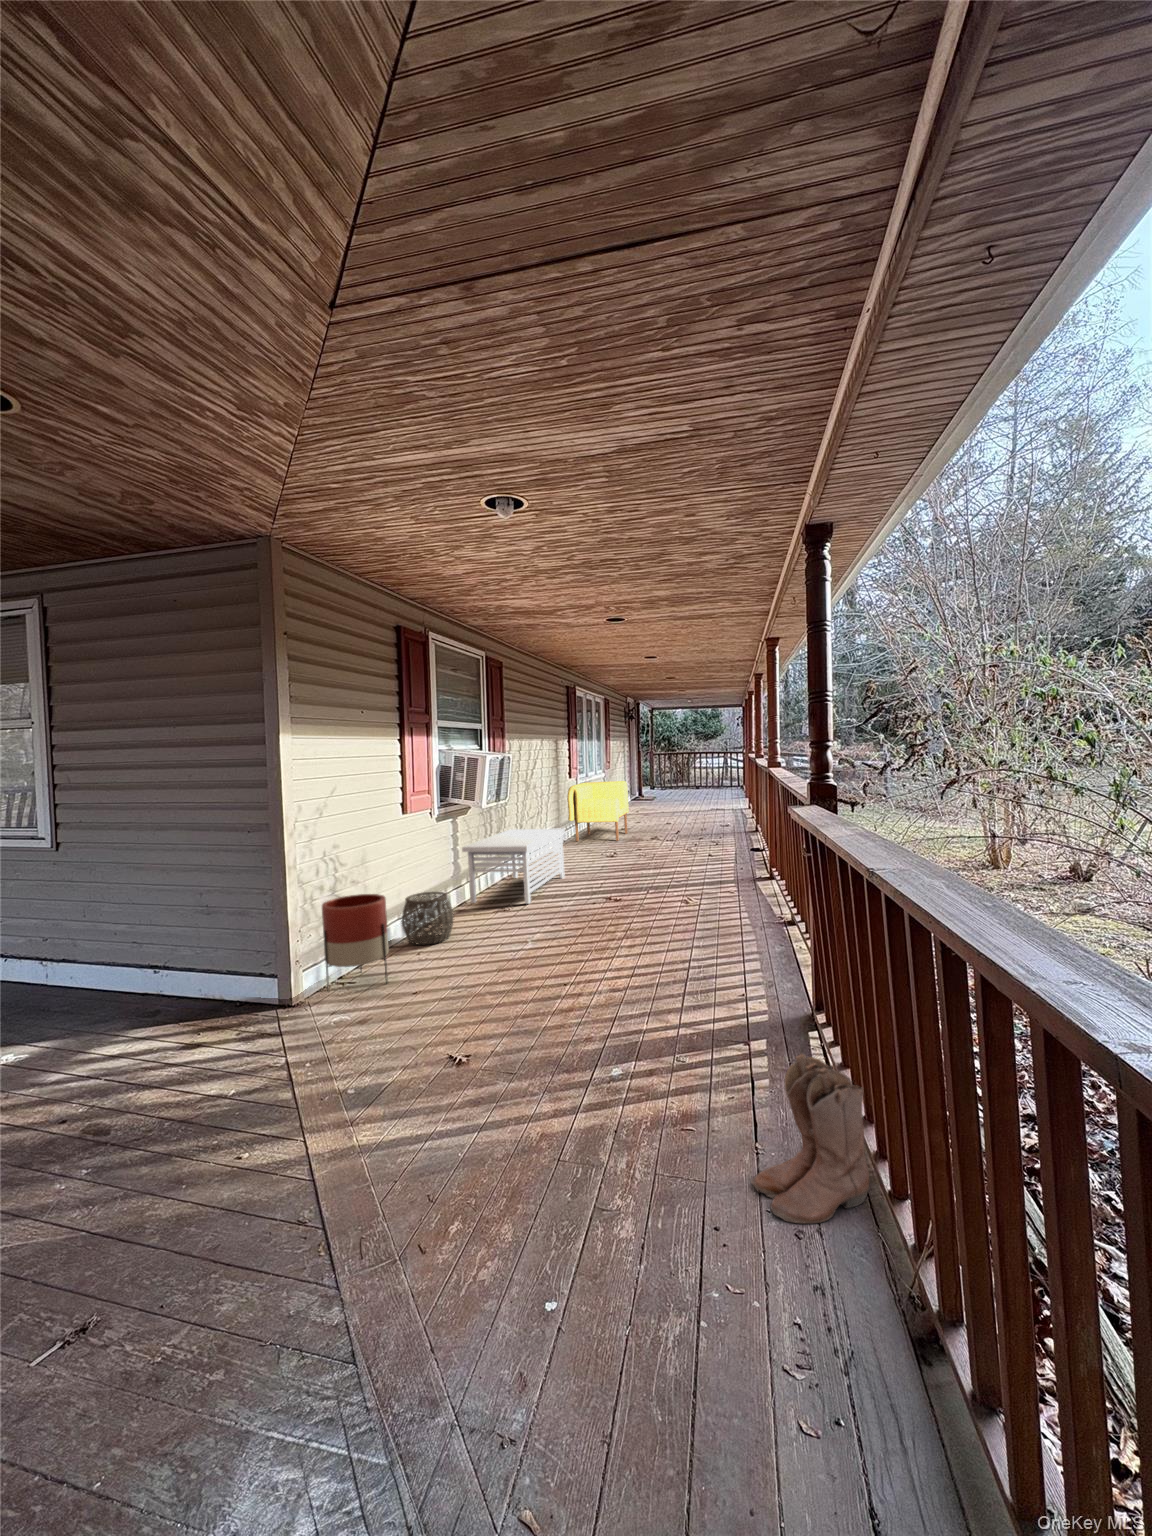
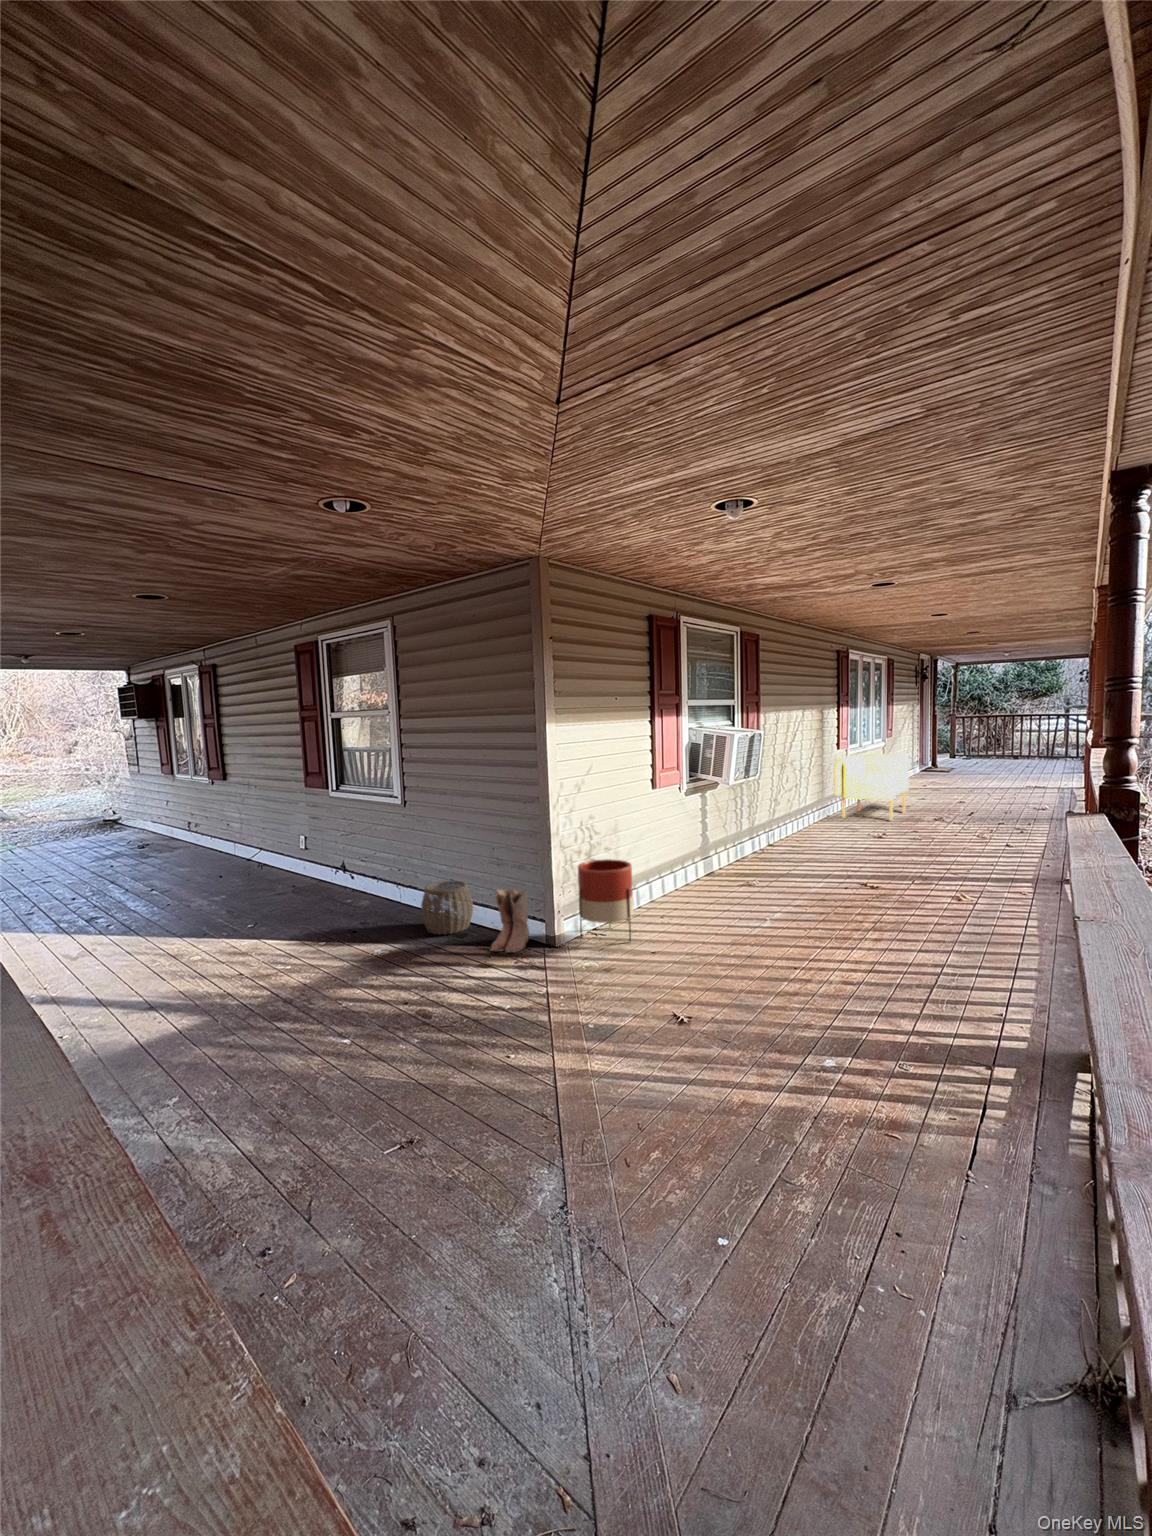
storage bench: present [462,828,565,904] -> none [710,803,823,882]
woven basket: present [401,892,454,945] -> present [421,881,473,934]
boots: present [751,1054,869,1224] -> present [490,889,529,953]

